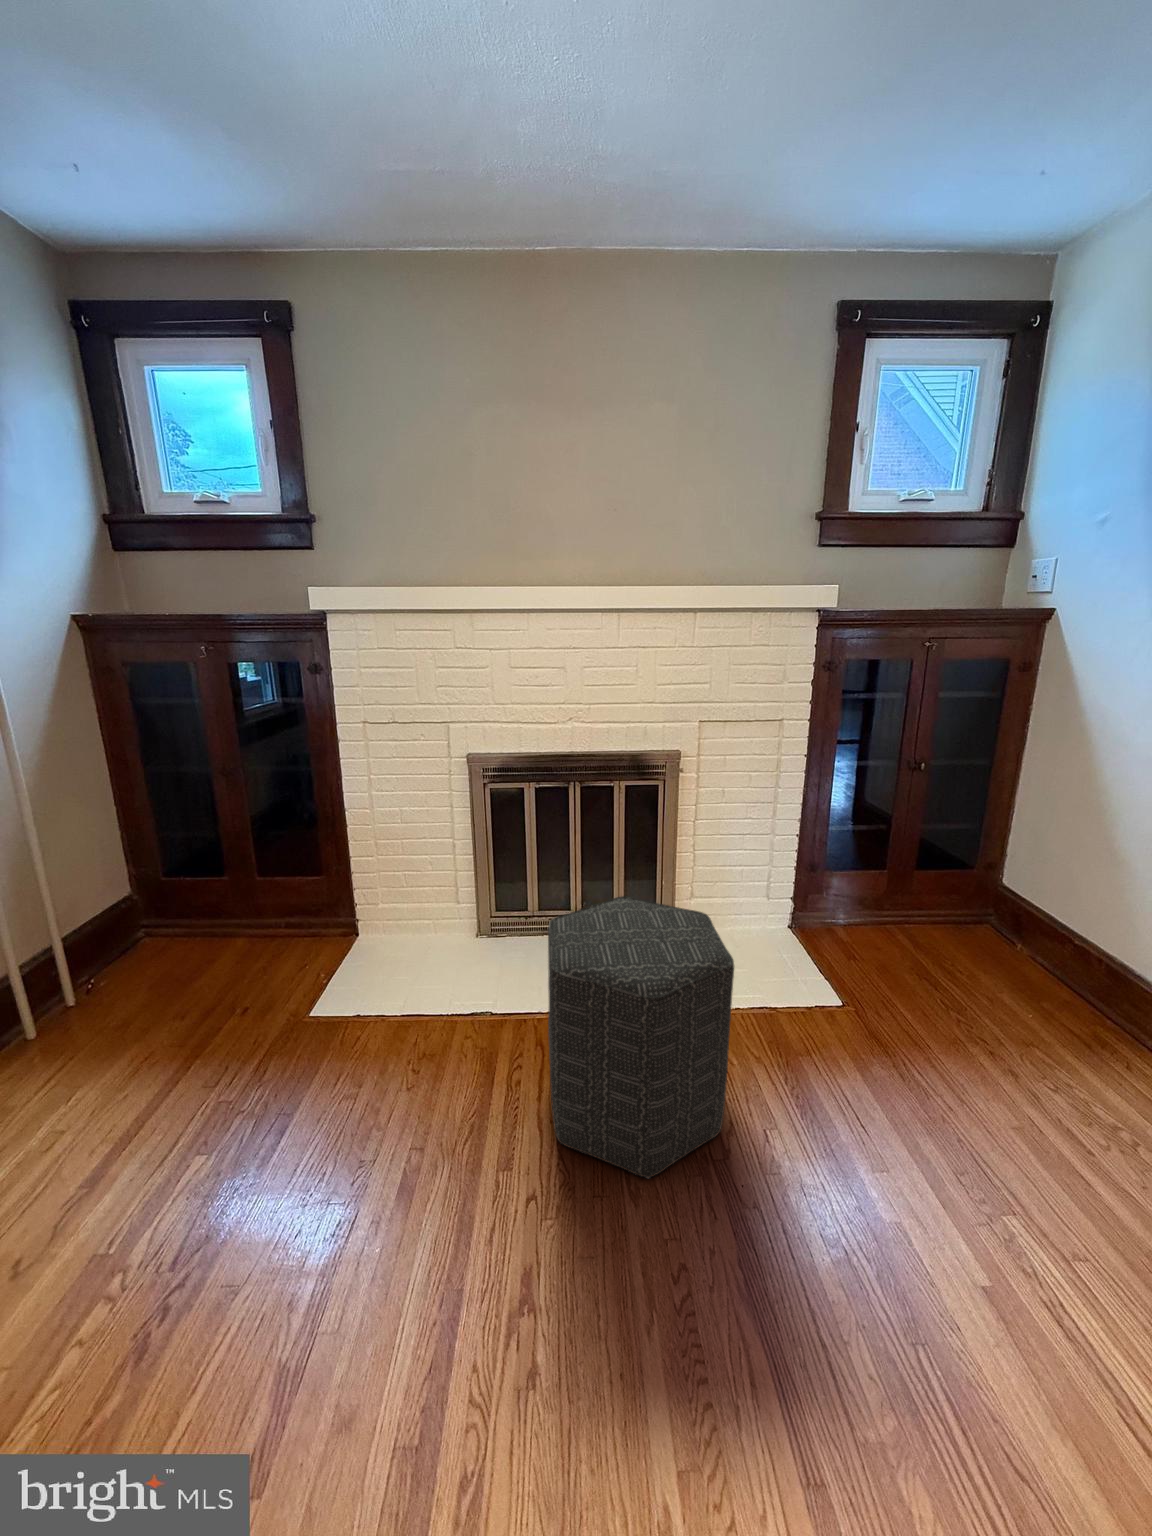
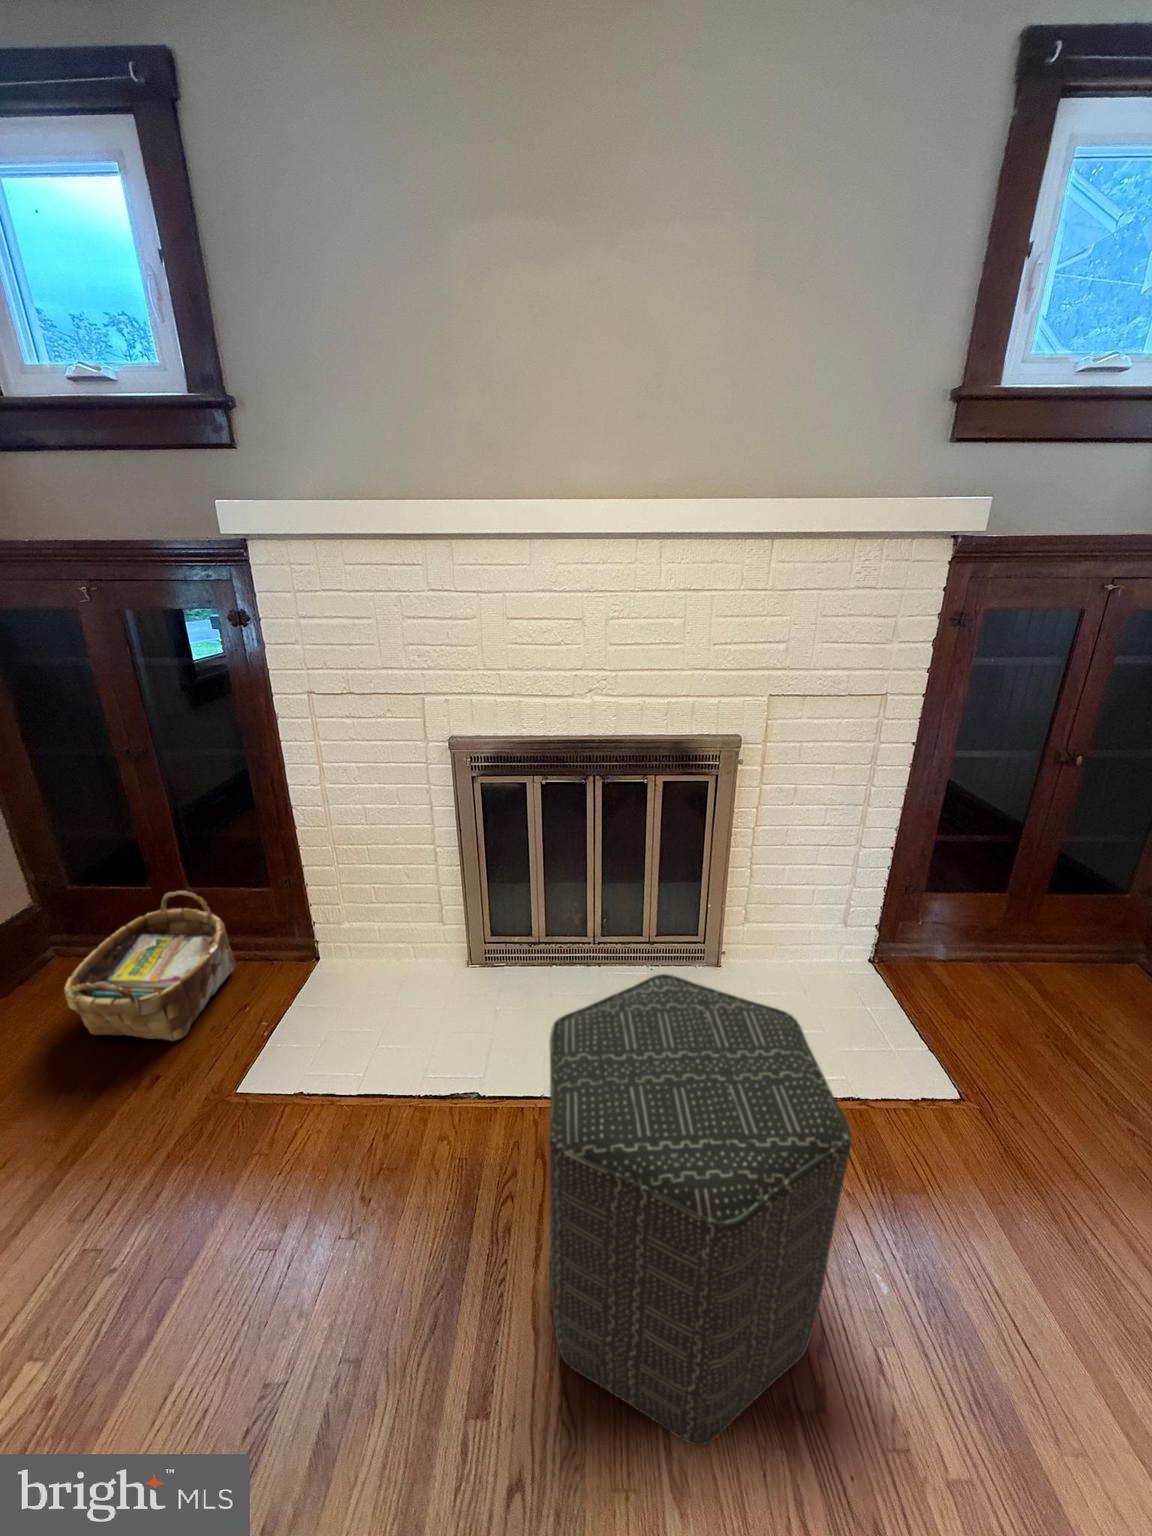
woven basket: none [177,876,297,985] -> present [64,891,236,1041]

